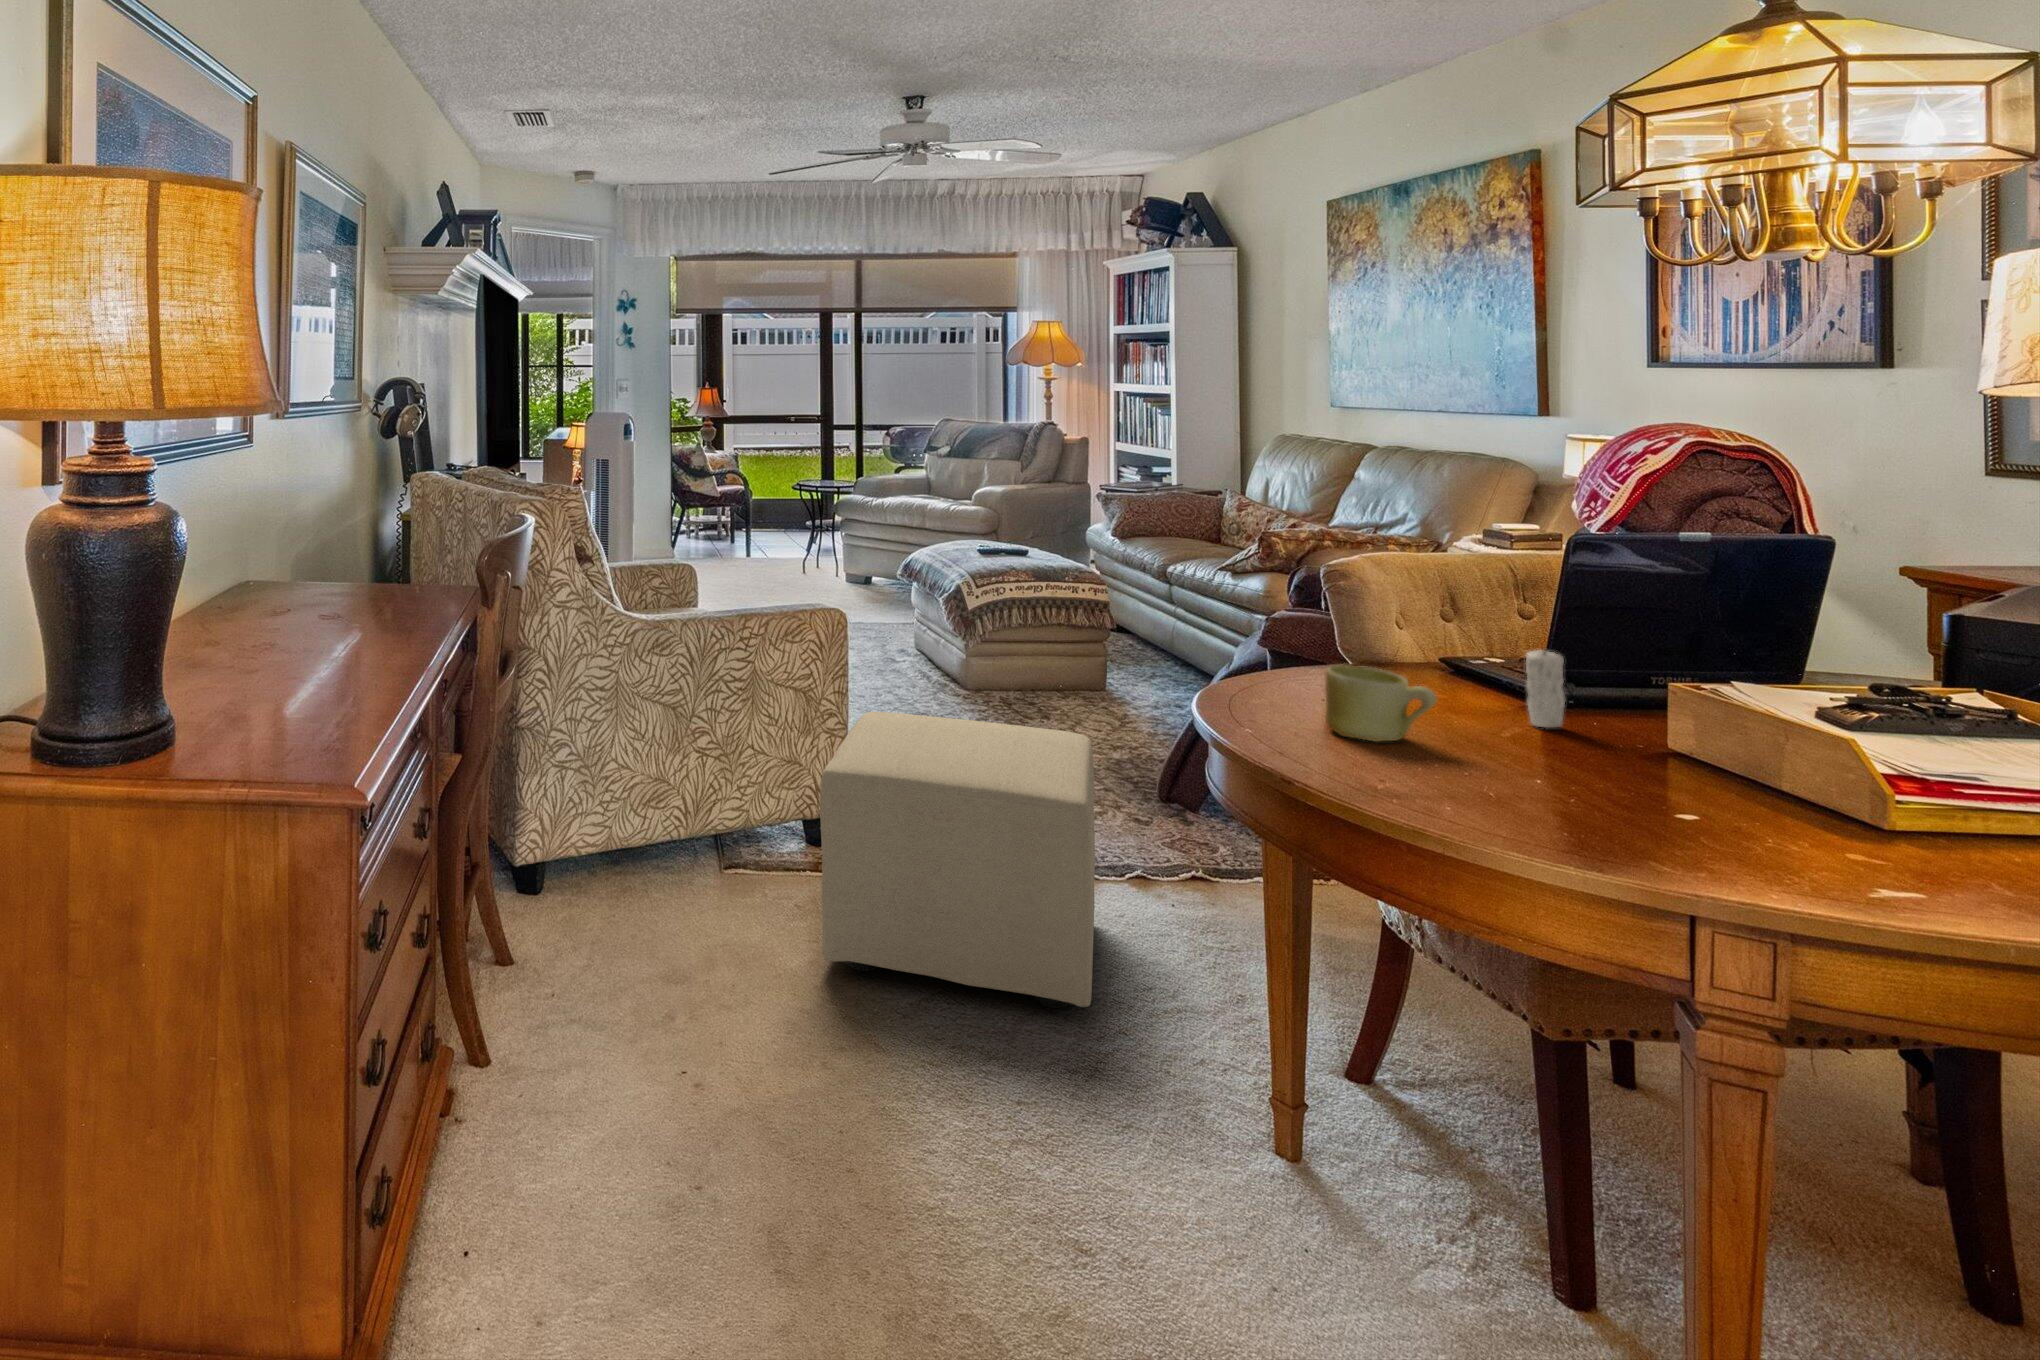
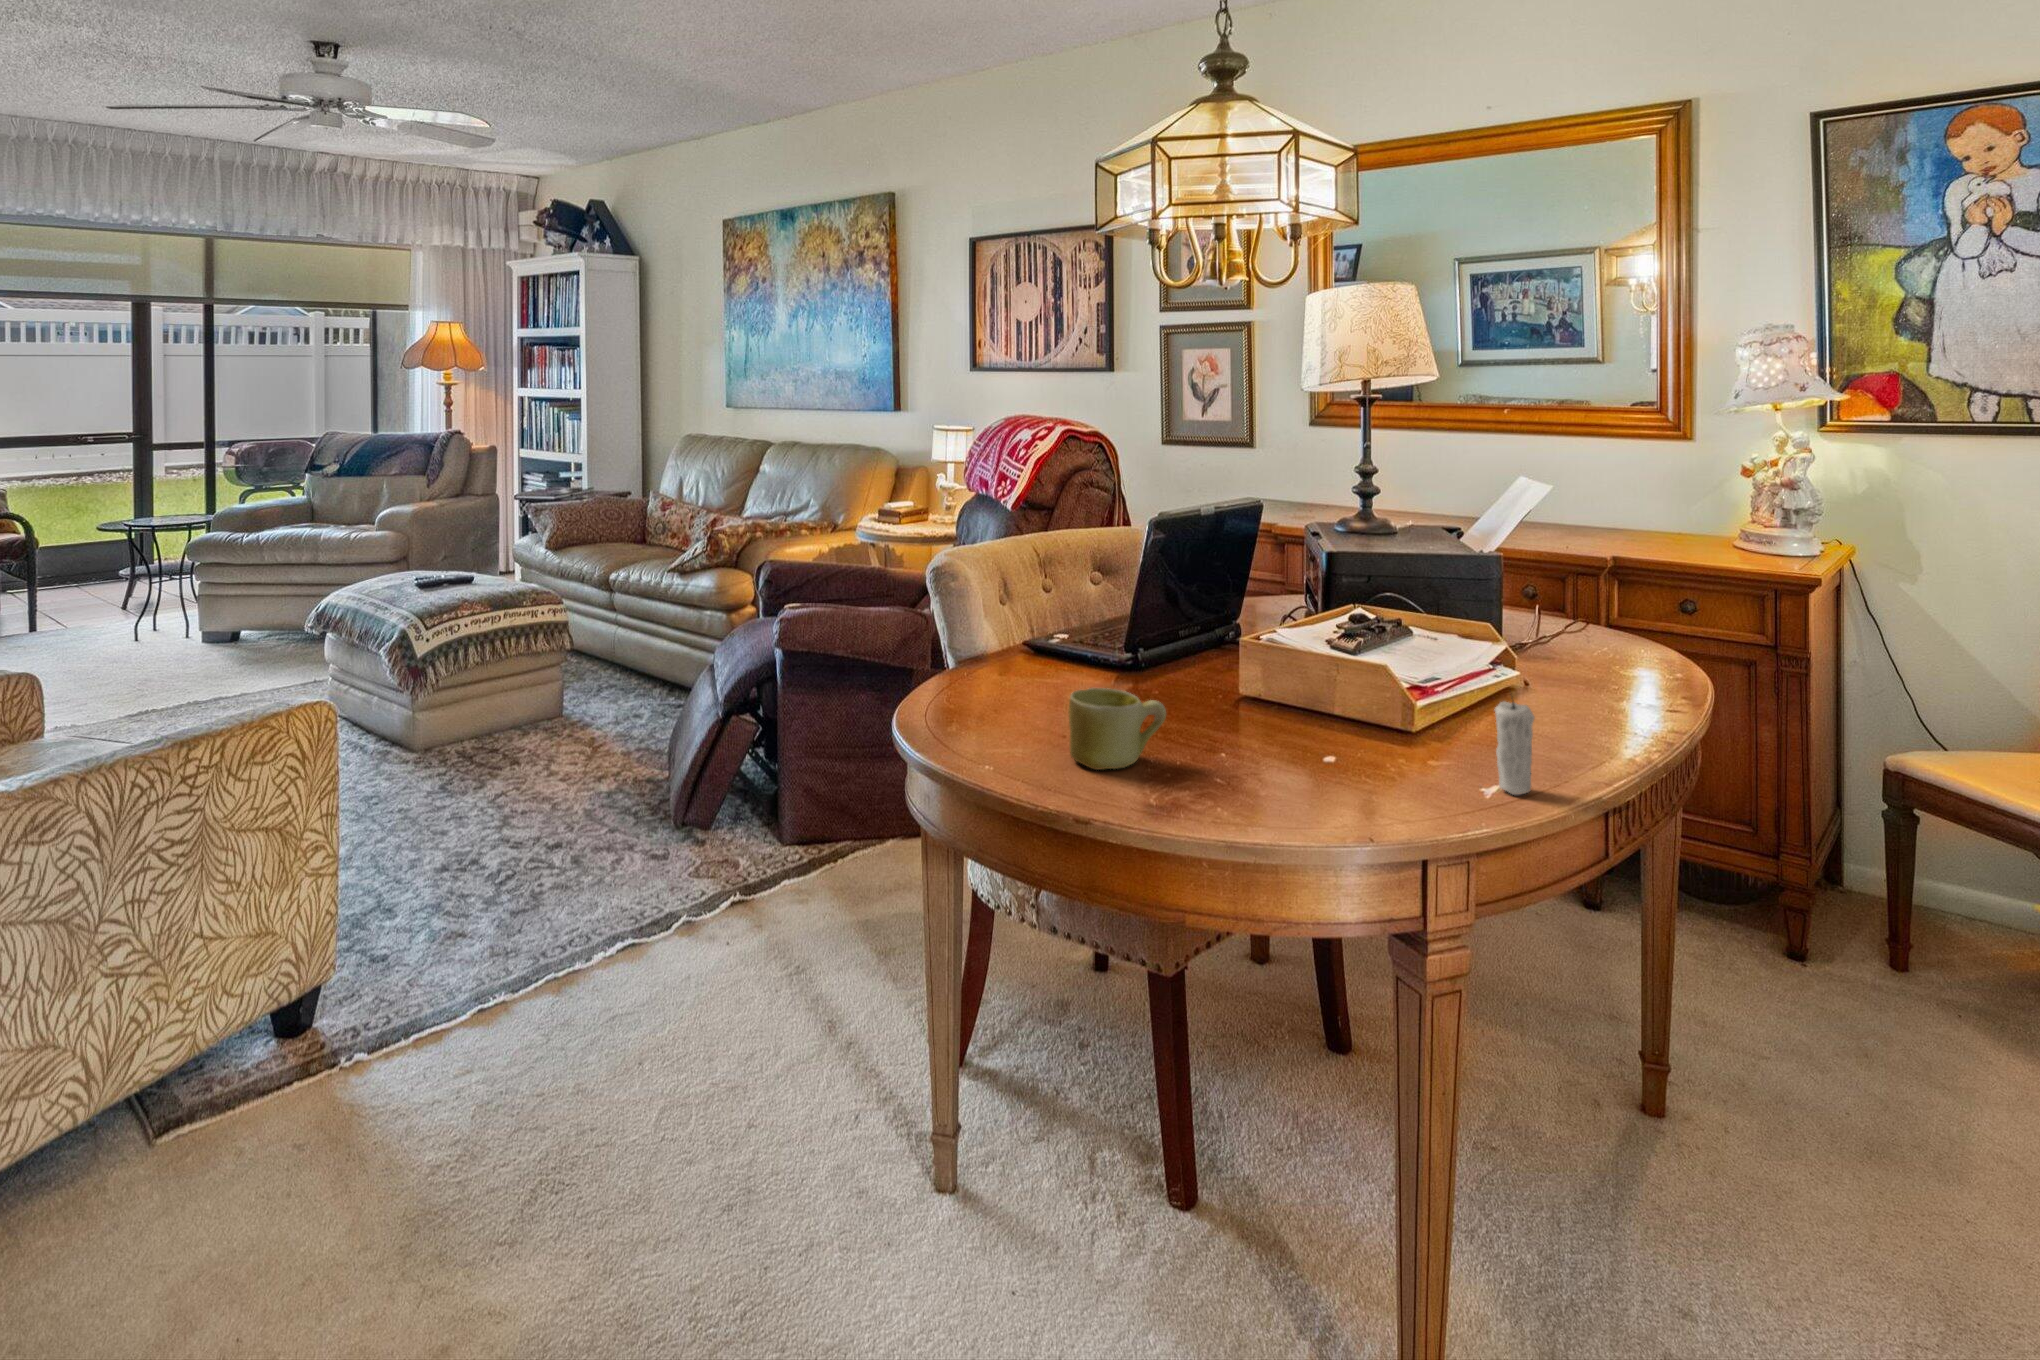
candle: present [1526,650,1565,727] -> present [1495,701,1535,795]
ottoman: present [820,711,1095,1008] -> none [364,794,721,1227]

